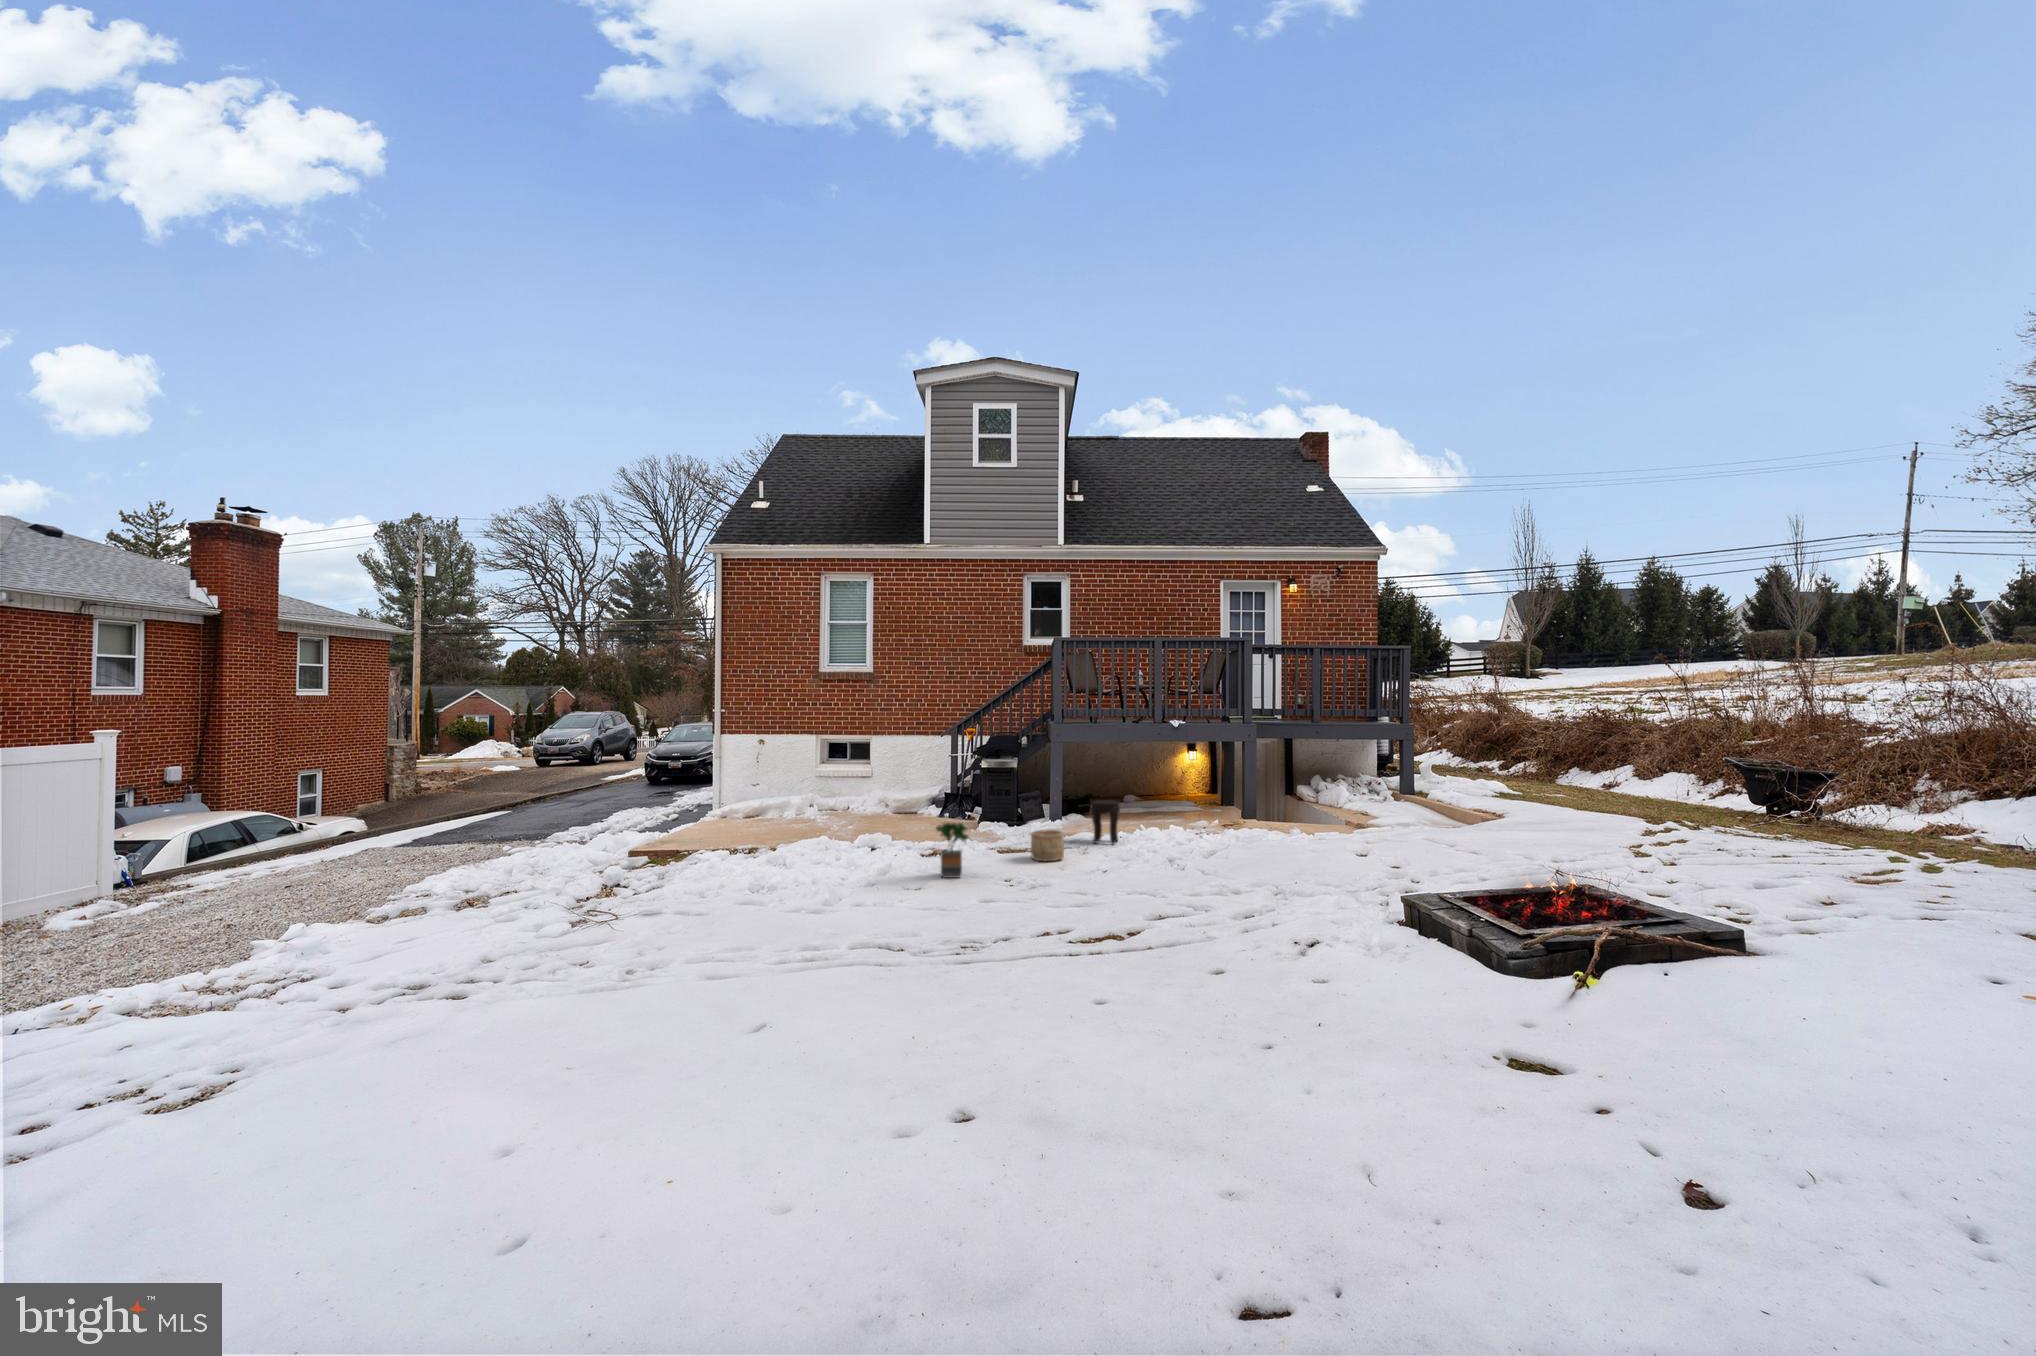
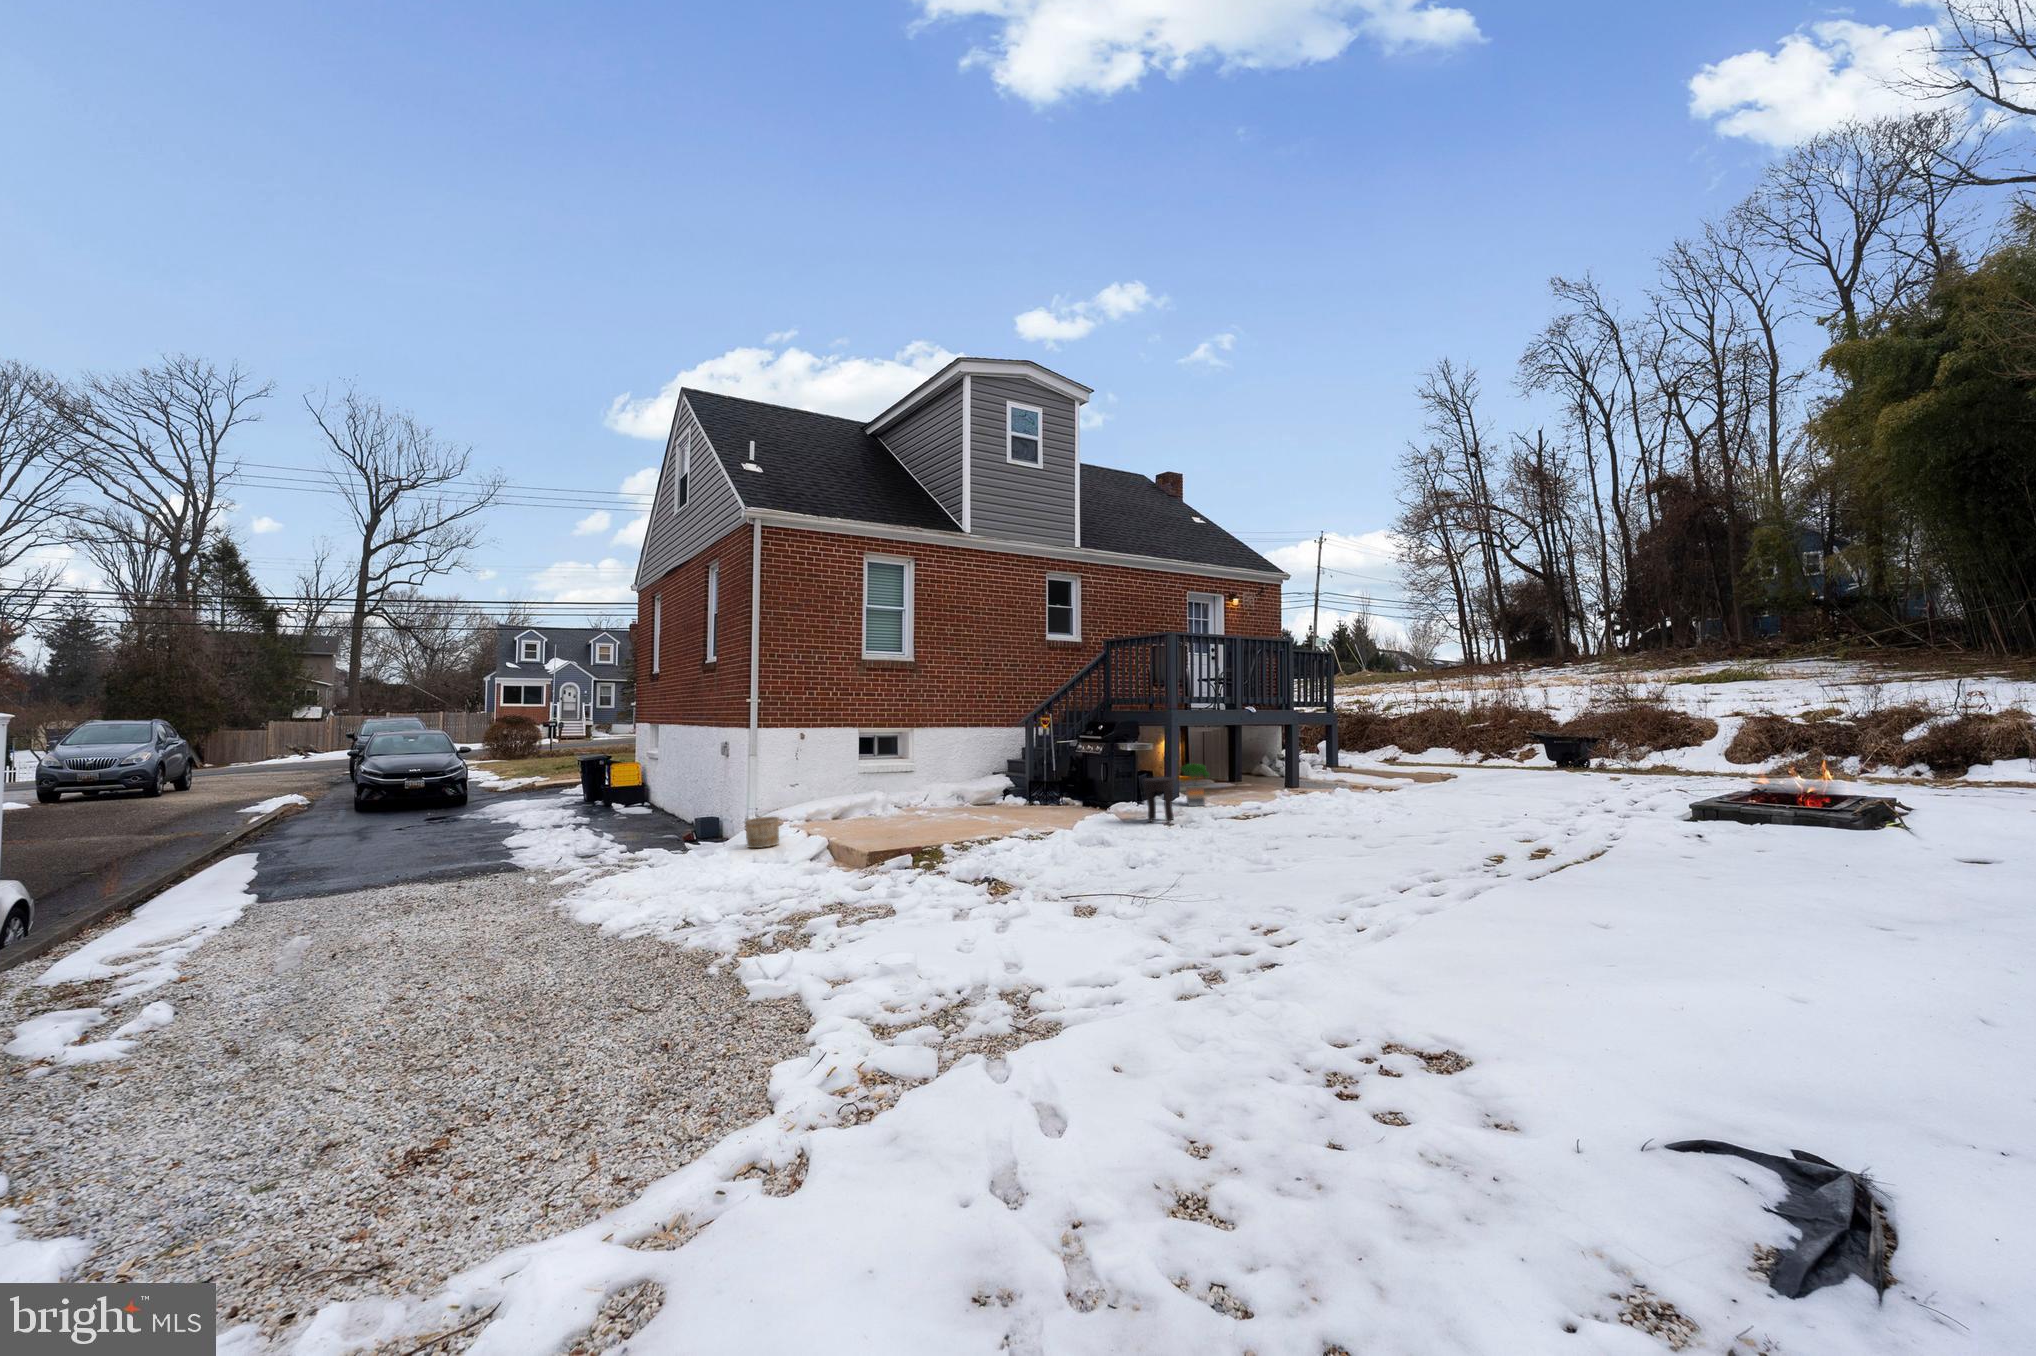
potted tree: present [936,823,968,878] -> present [1182,764,1209,806]
wooden bucket: present [1030,829,1064,861] -> present [745,817,779,848]

